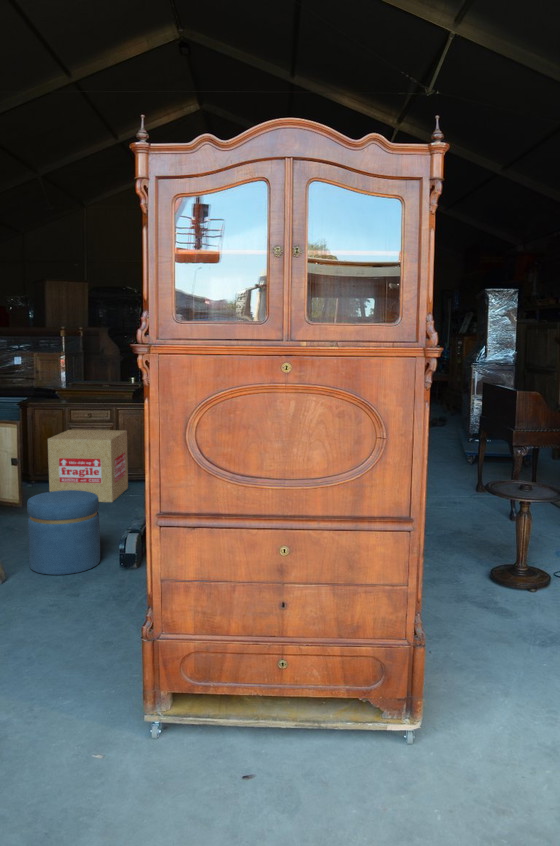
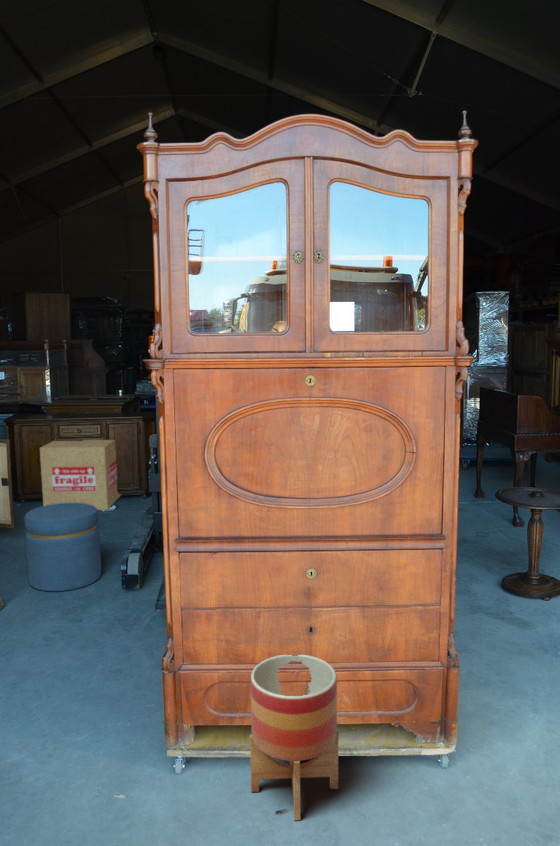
planter: none [222,628,306,782] -> present [250,655,338,820]

